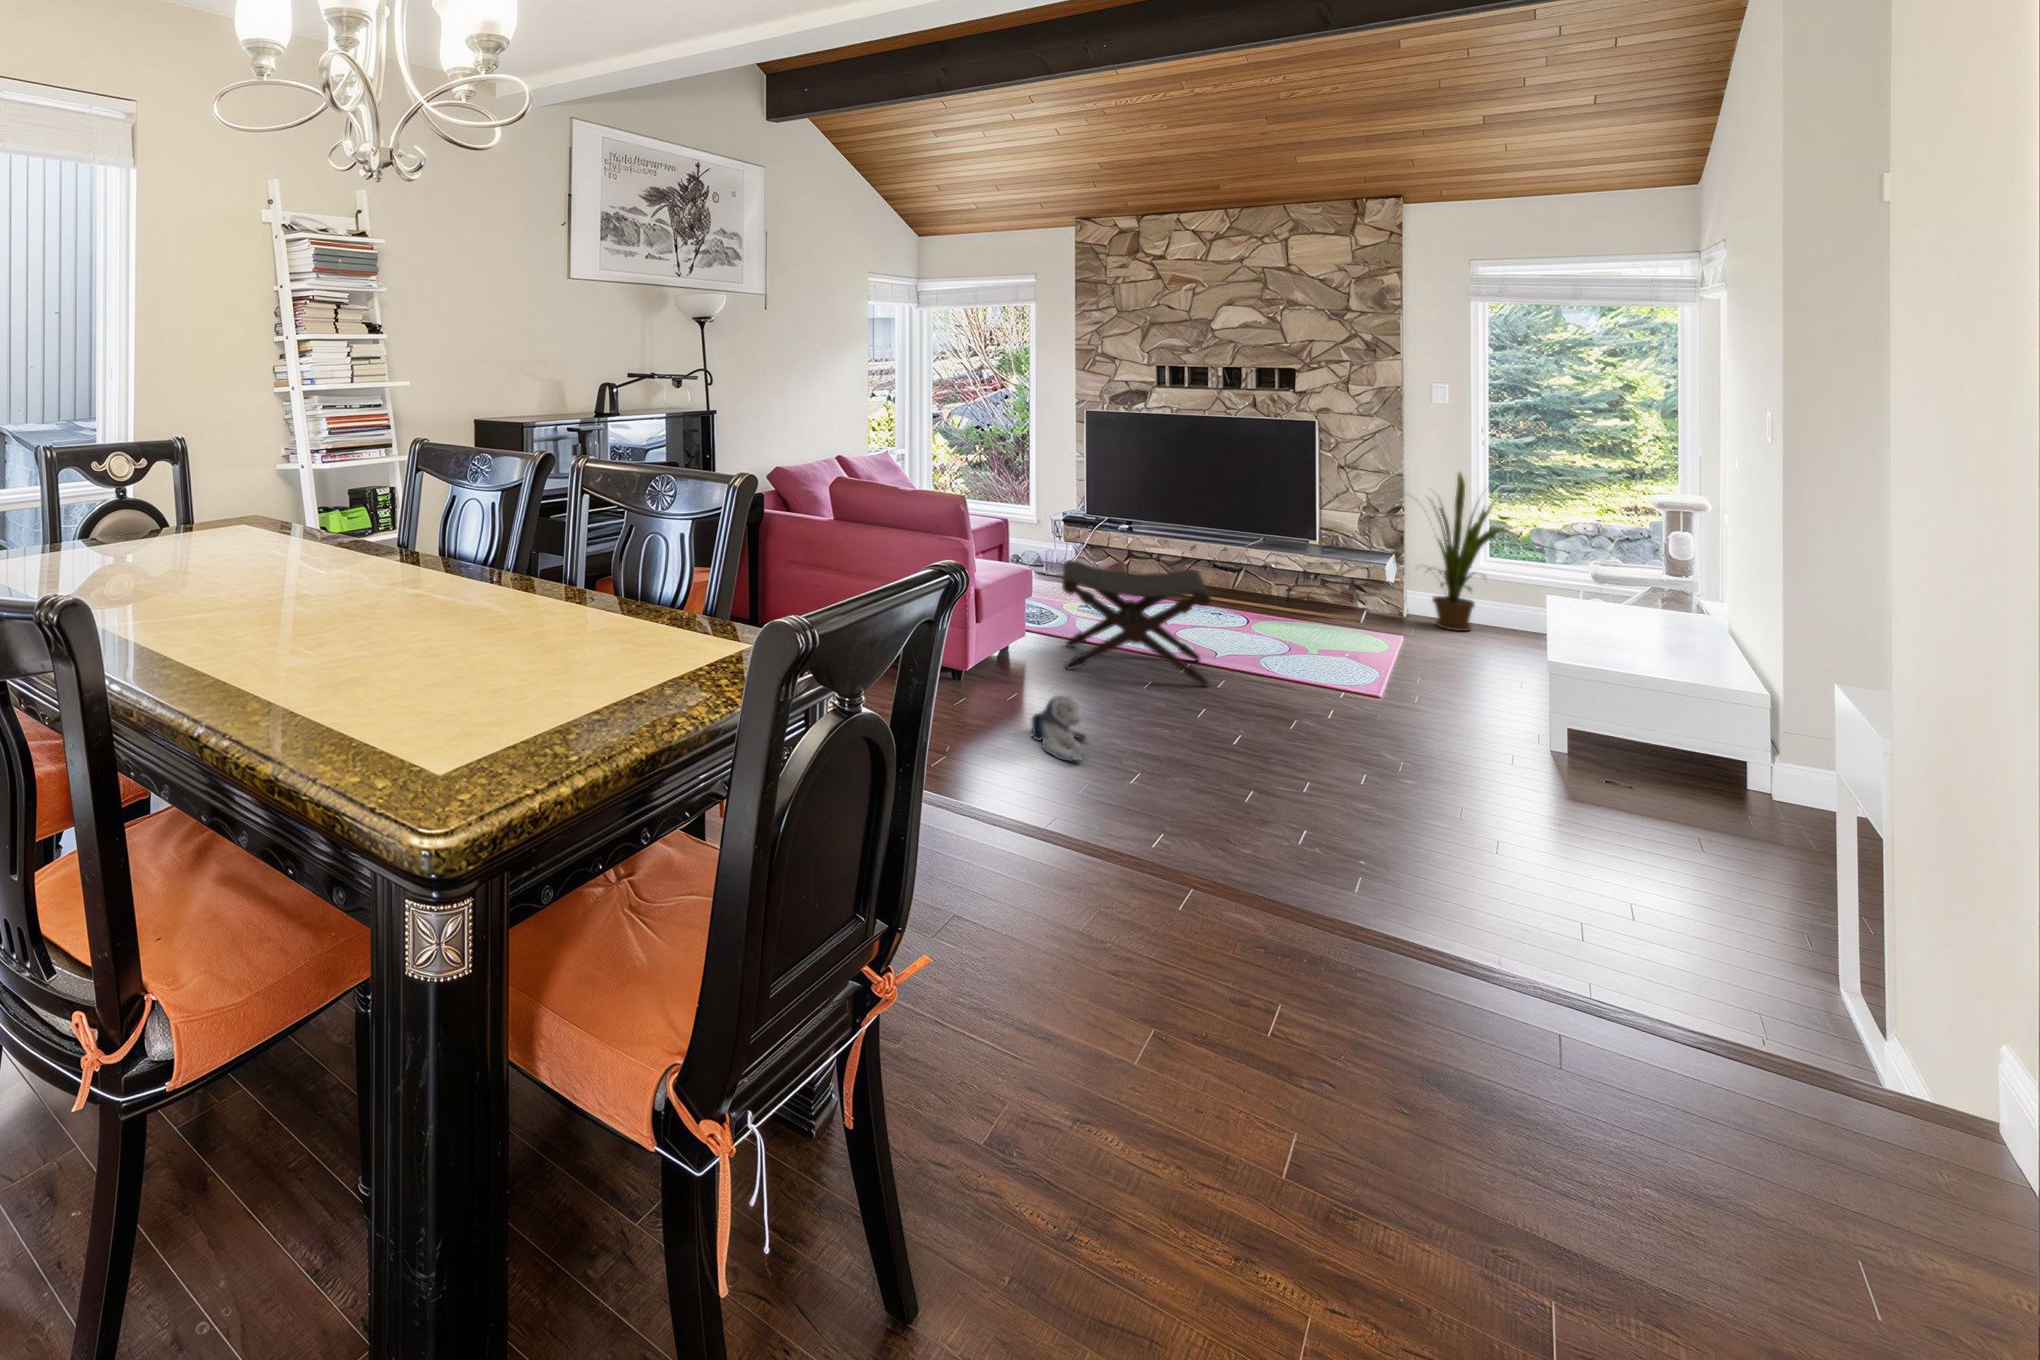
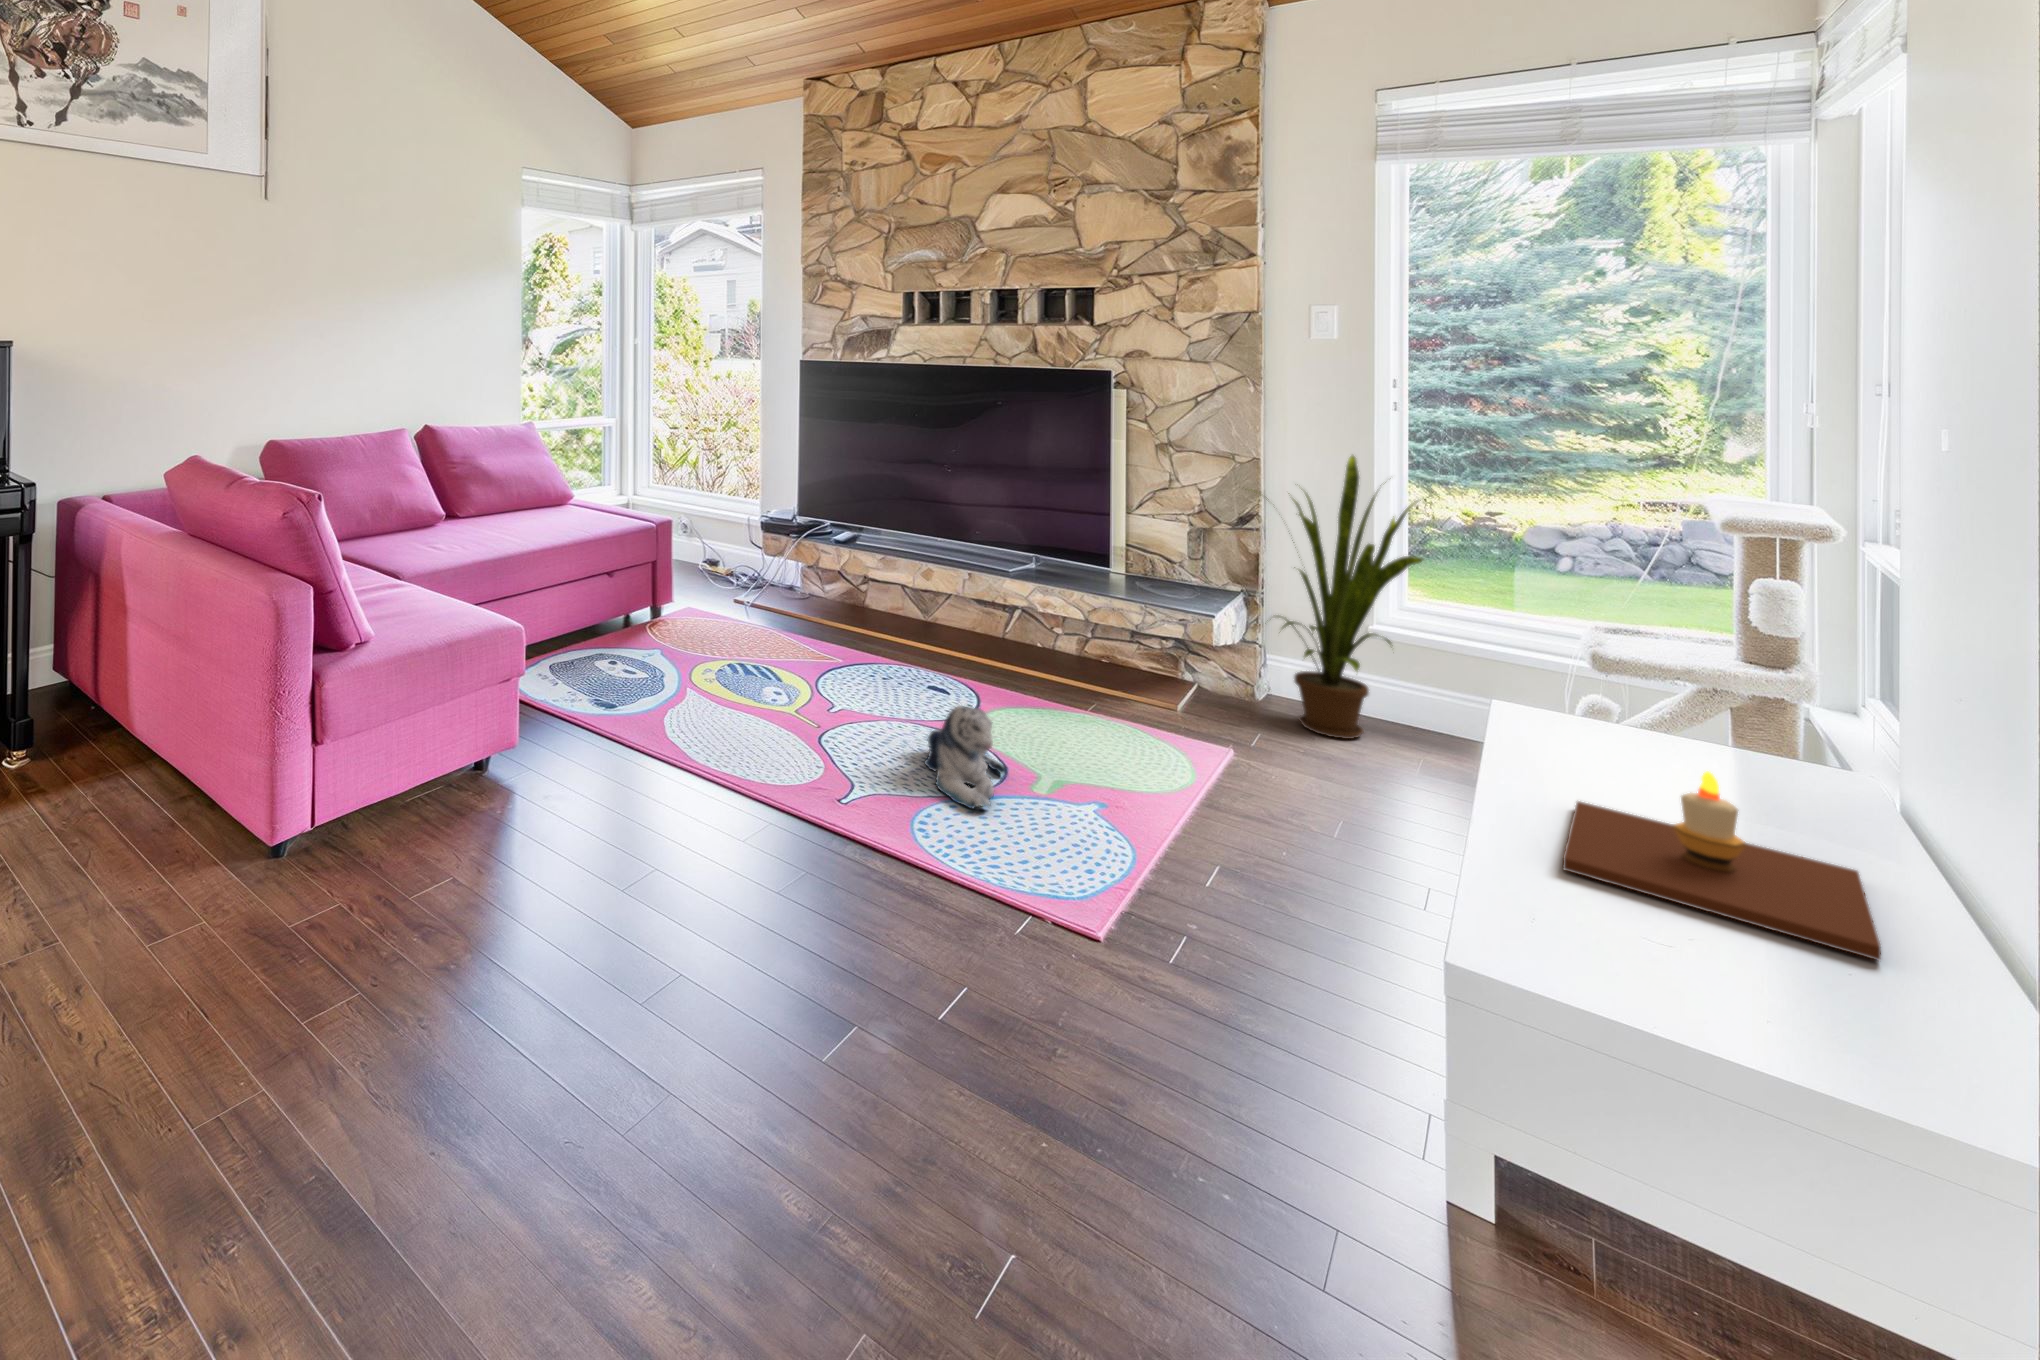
footstool: present [1062,560,1211,686] -> none [528,585,809,851]
candle: none [1597,606,1708,665] -> present [1563,771,1881,960]
plush toy: present [1031,696,1086,762] -> present [925,706,1007,809]

